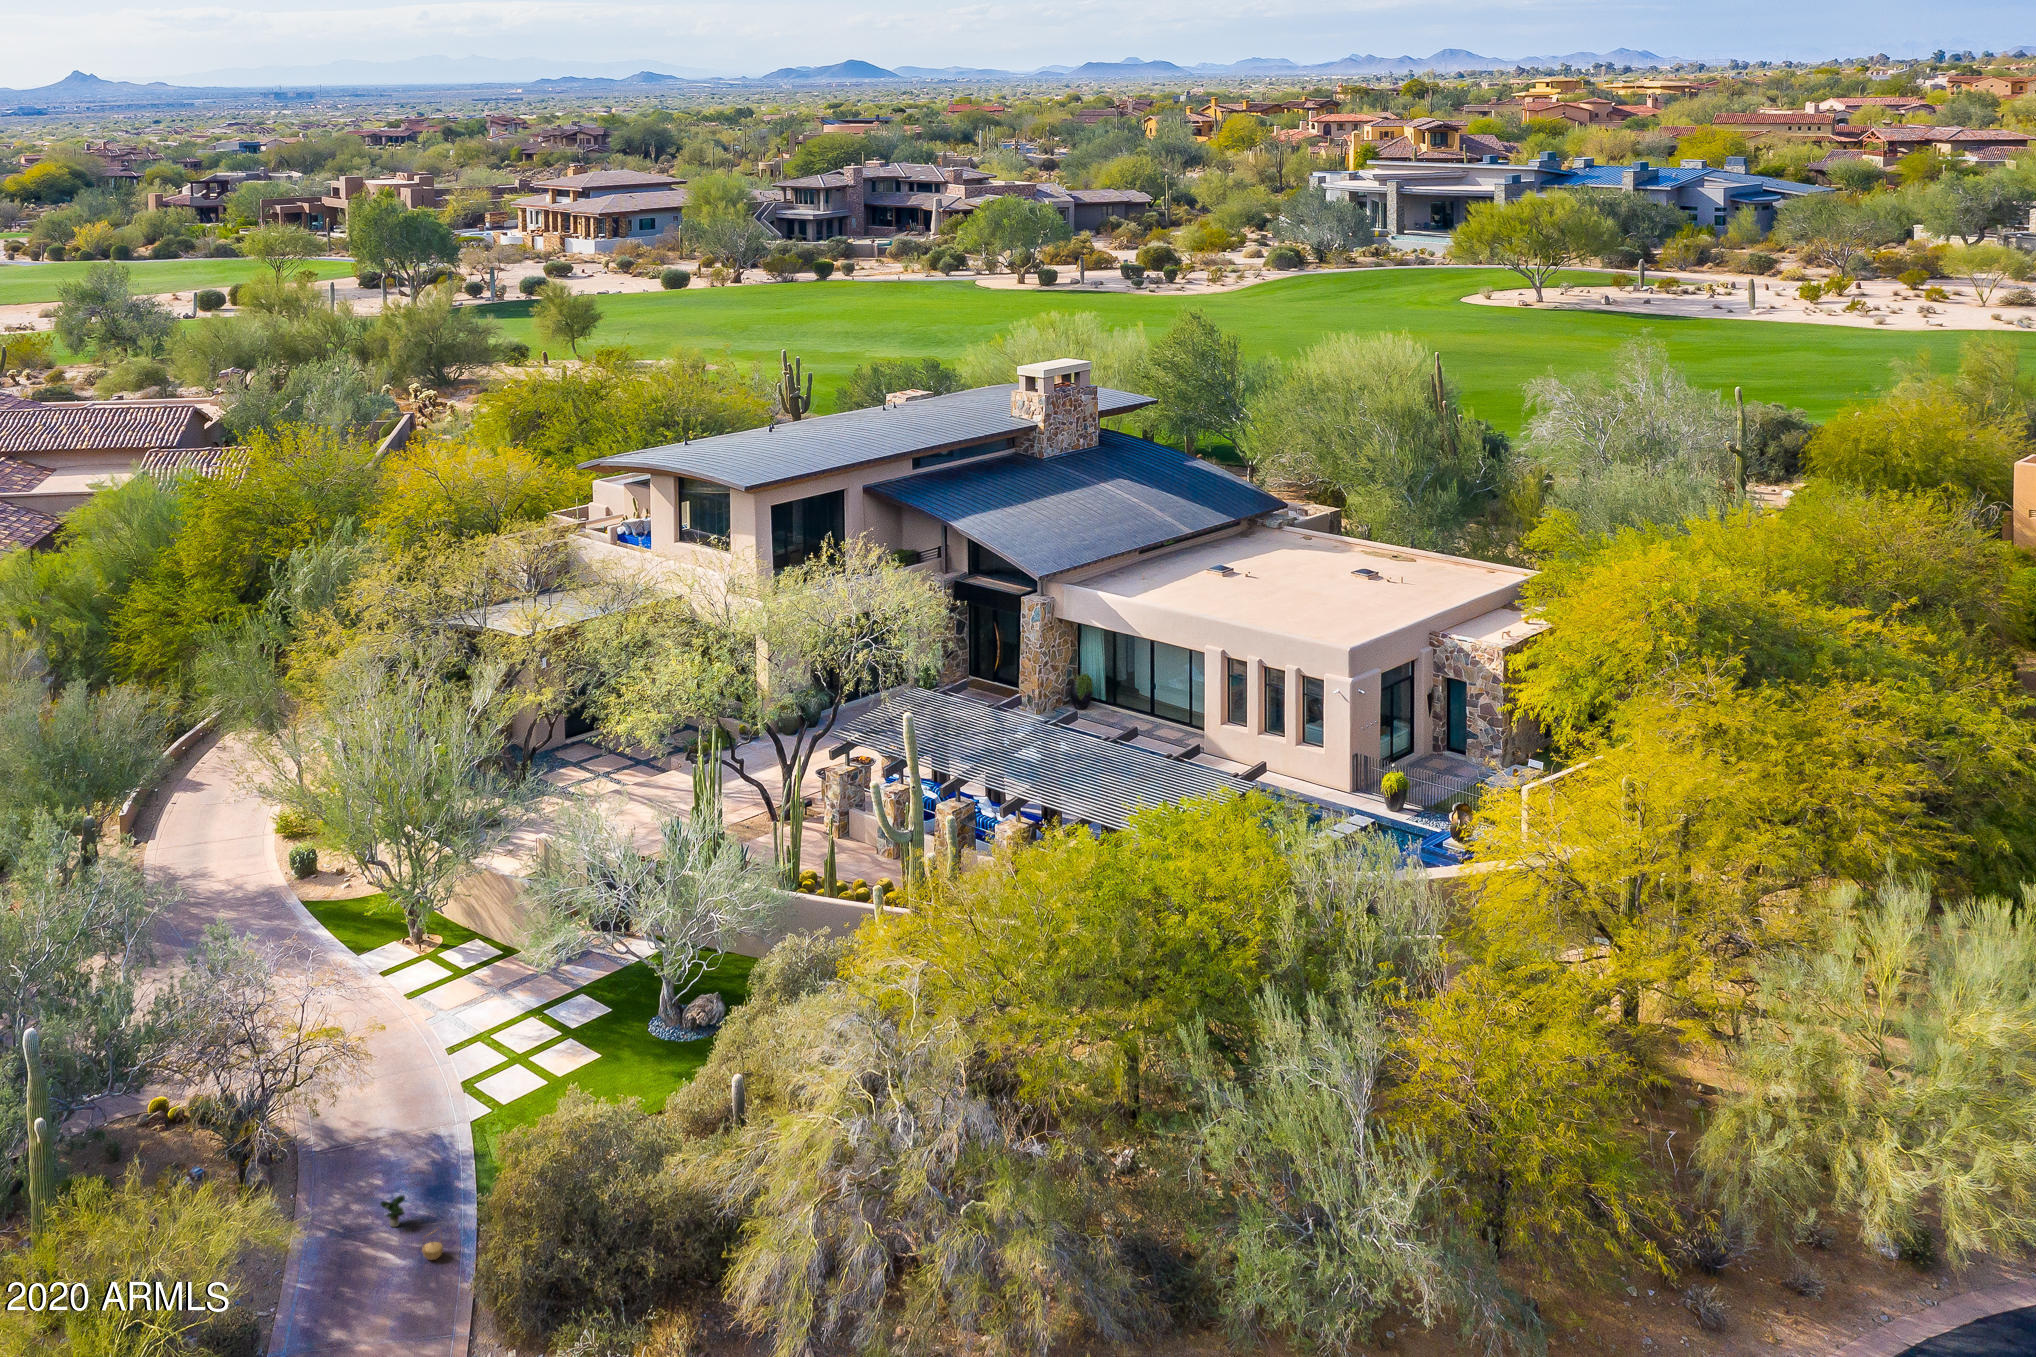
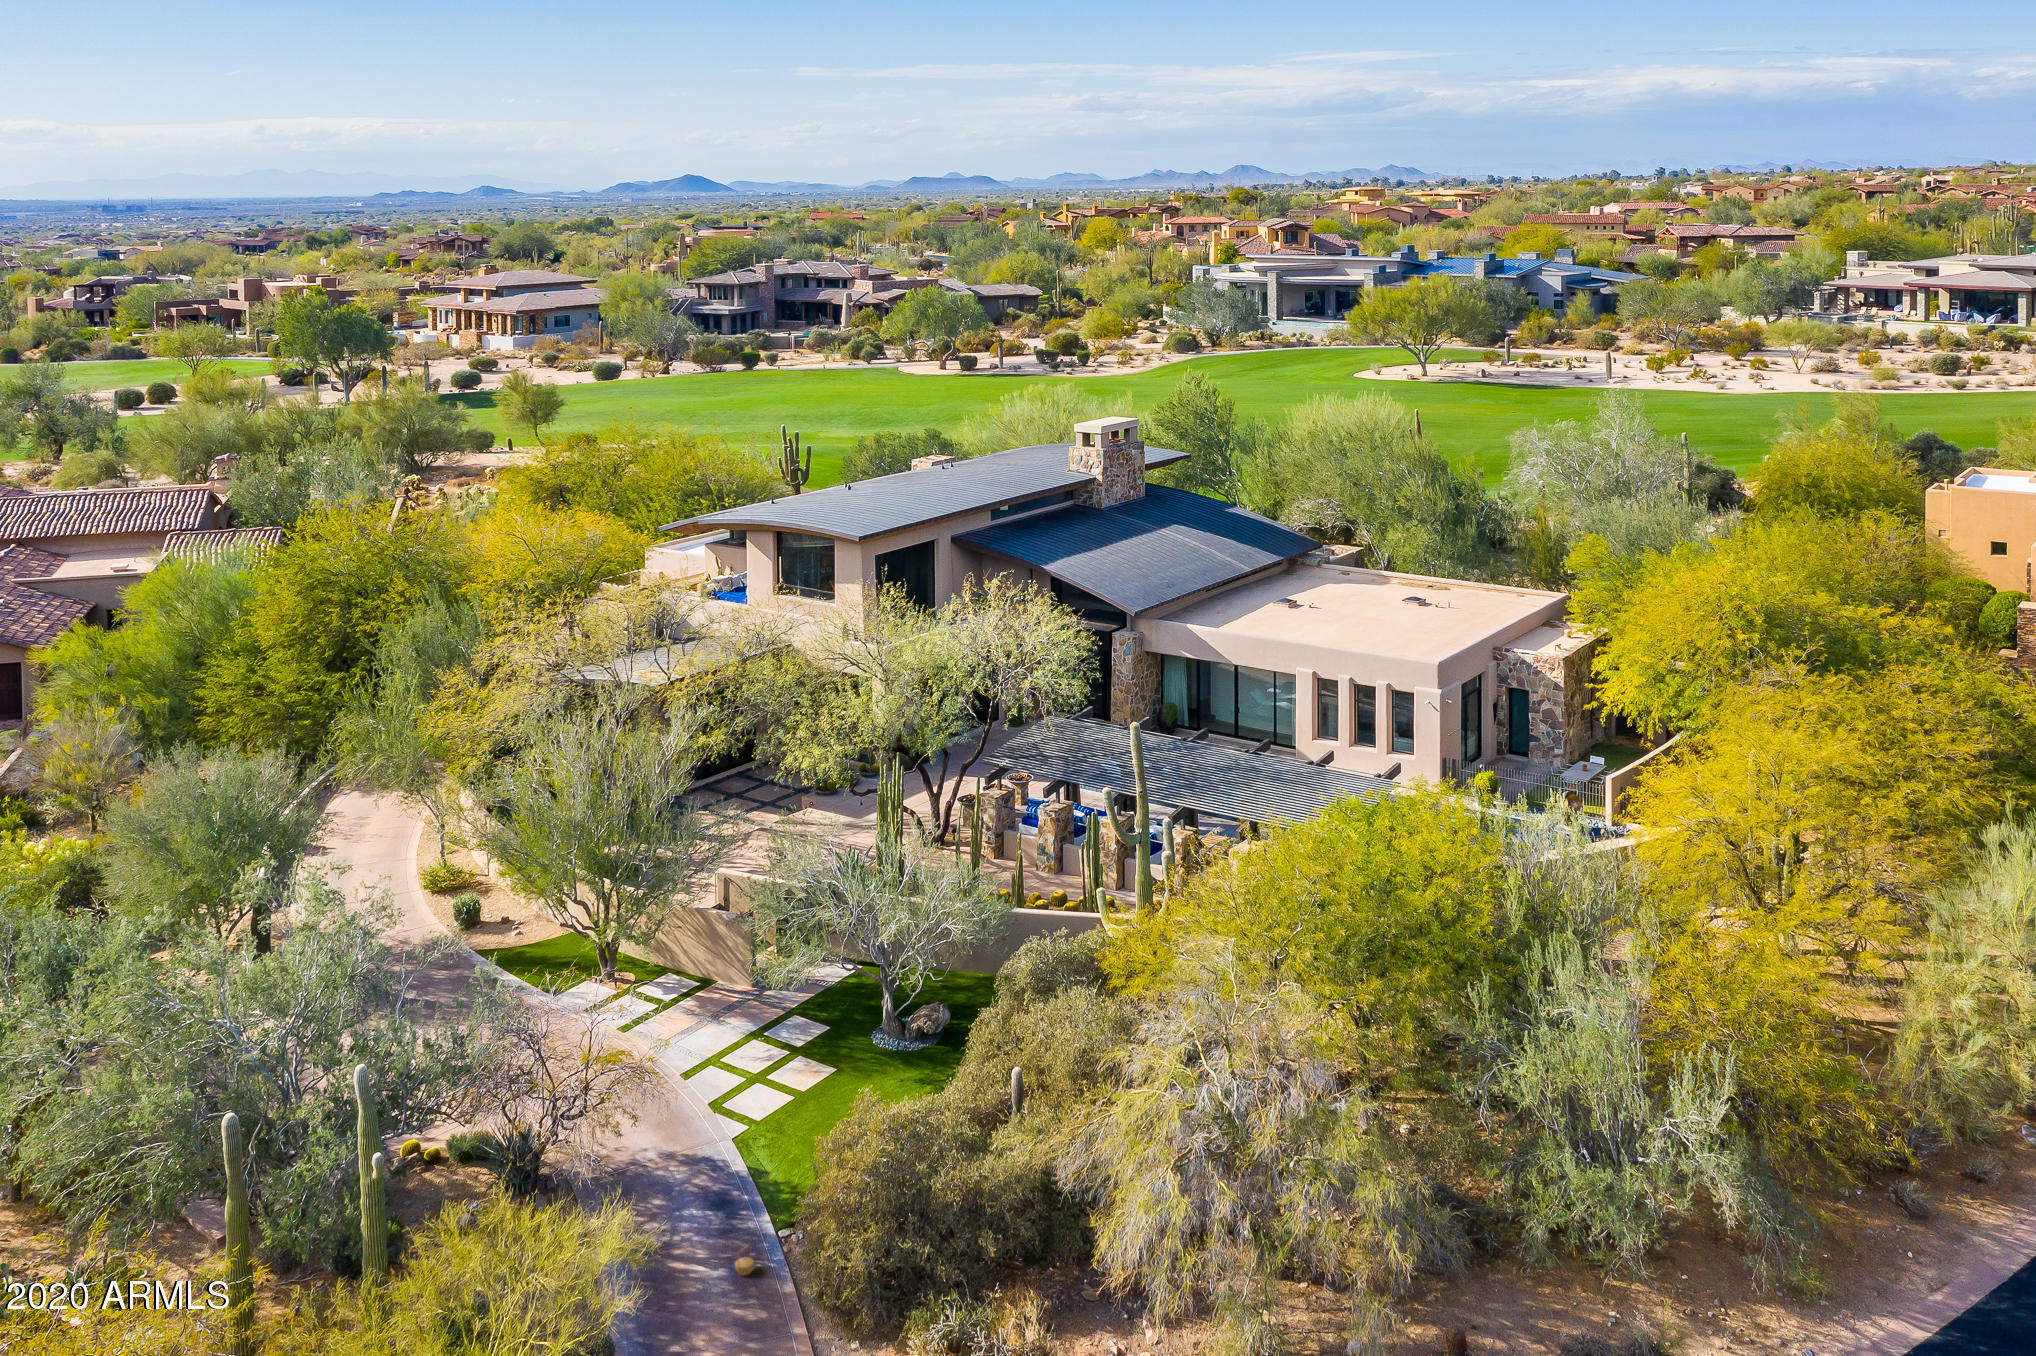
potted plant: present [380,1196,405,1227] -> none [682,1214,706,1246]

